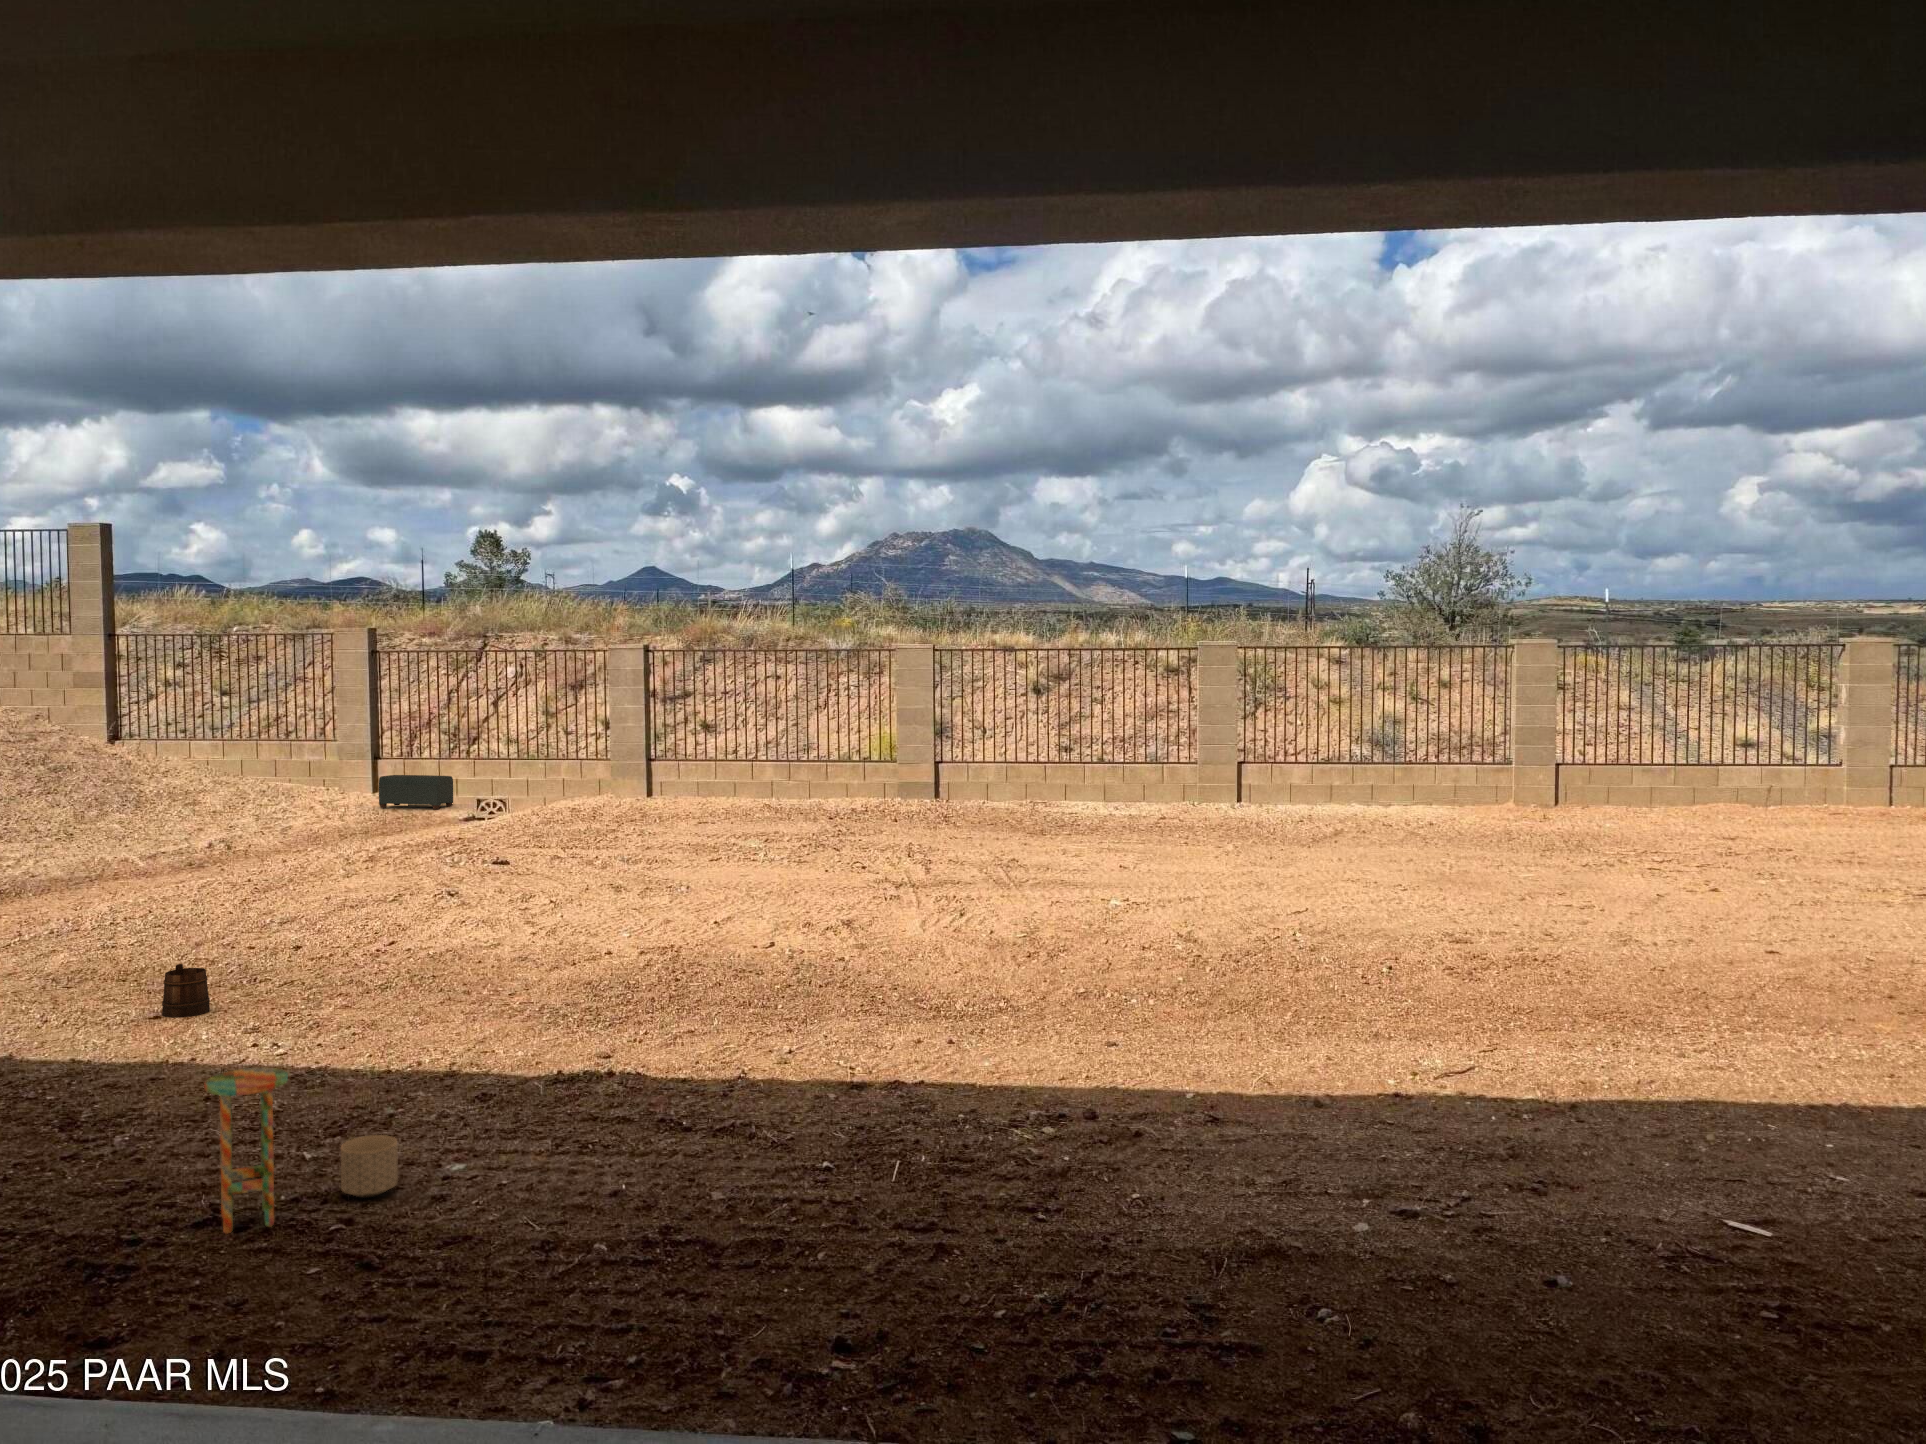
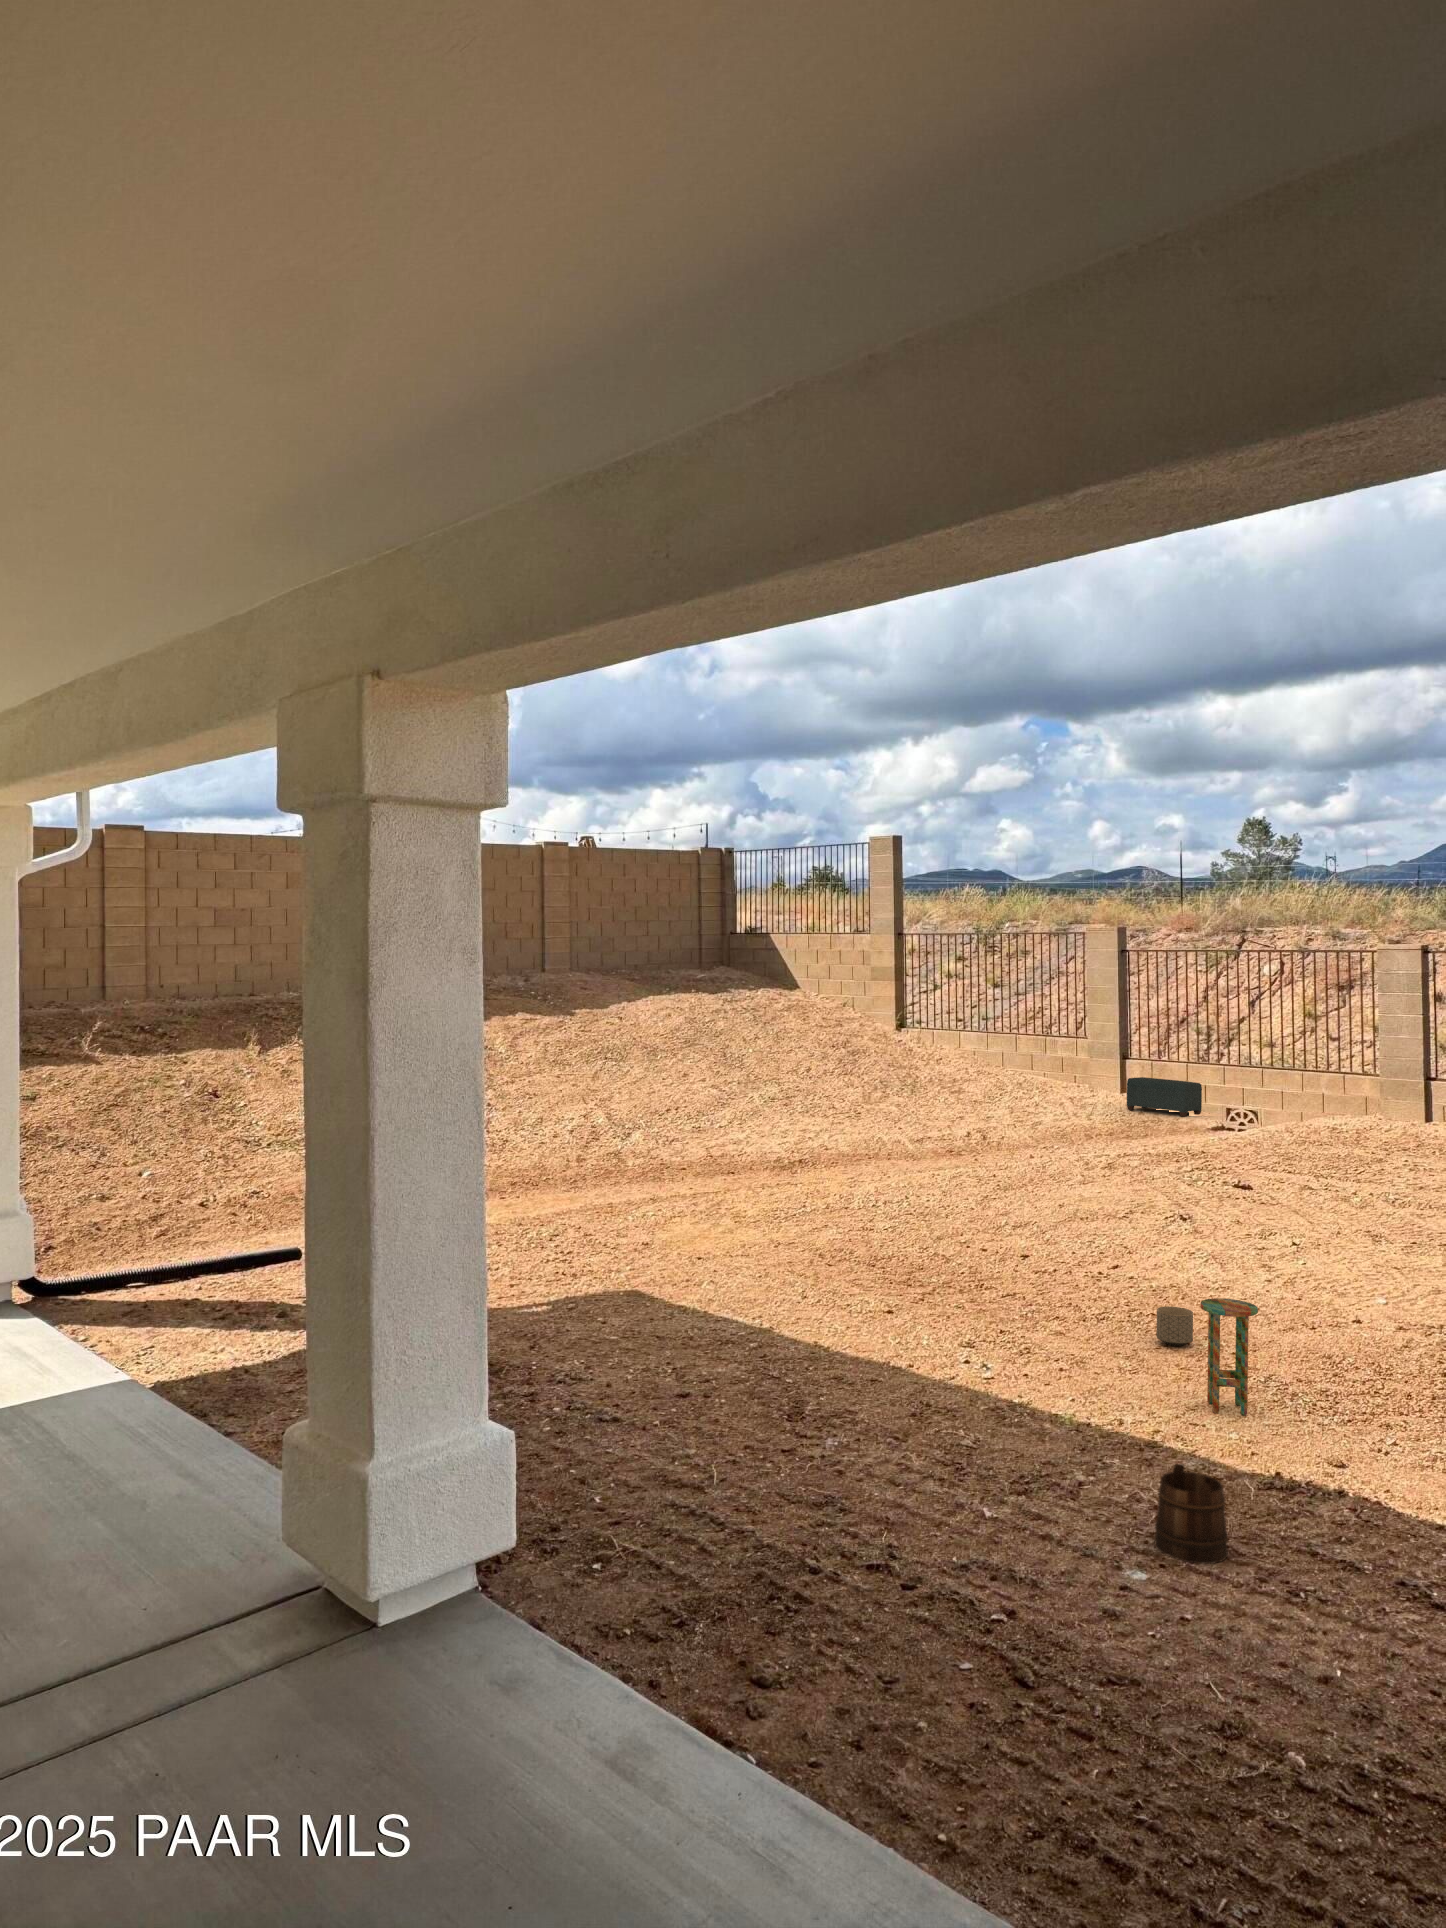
bucket: present [162,964,210,1017] -> present [1155,1464,1228,1564]
side table: present [205,1067,288,1234] -> present [1200,1298,1258,1416]
planter: present [341,1135,398,1198] -> present [1156,1306,1193,1346]

